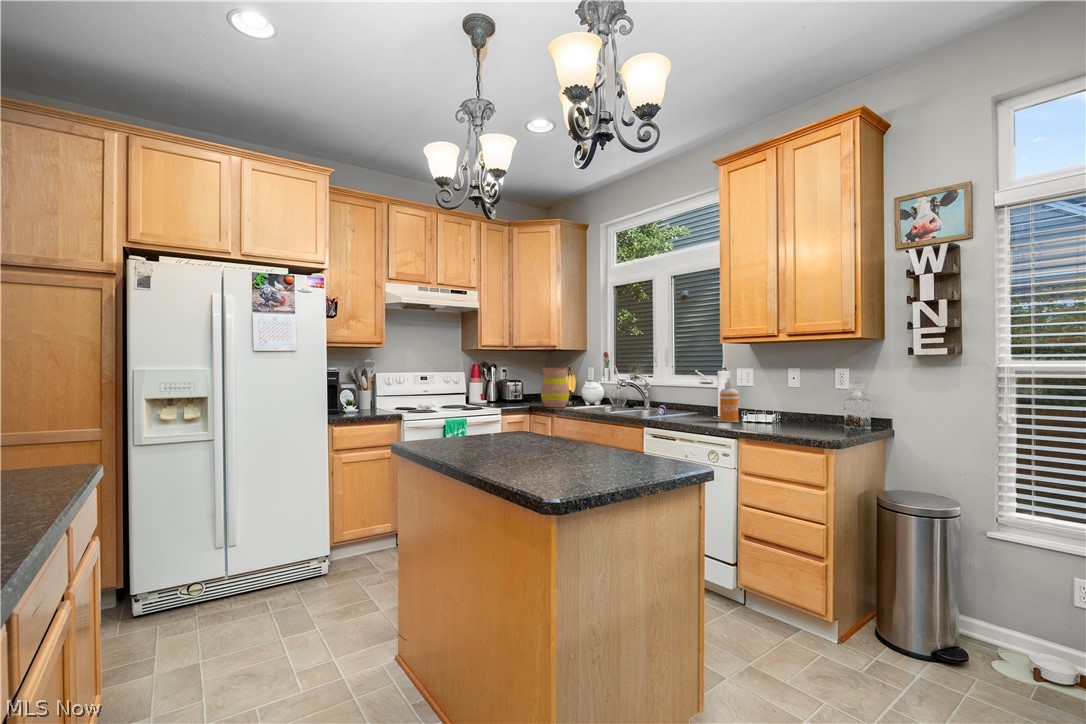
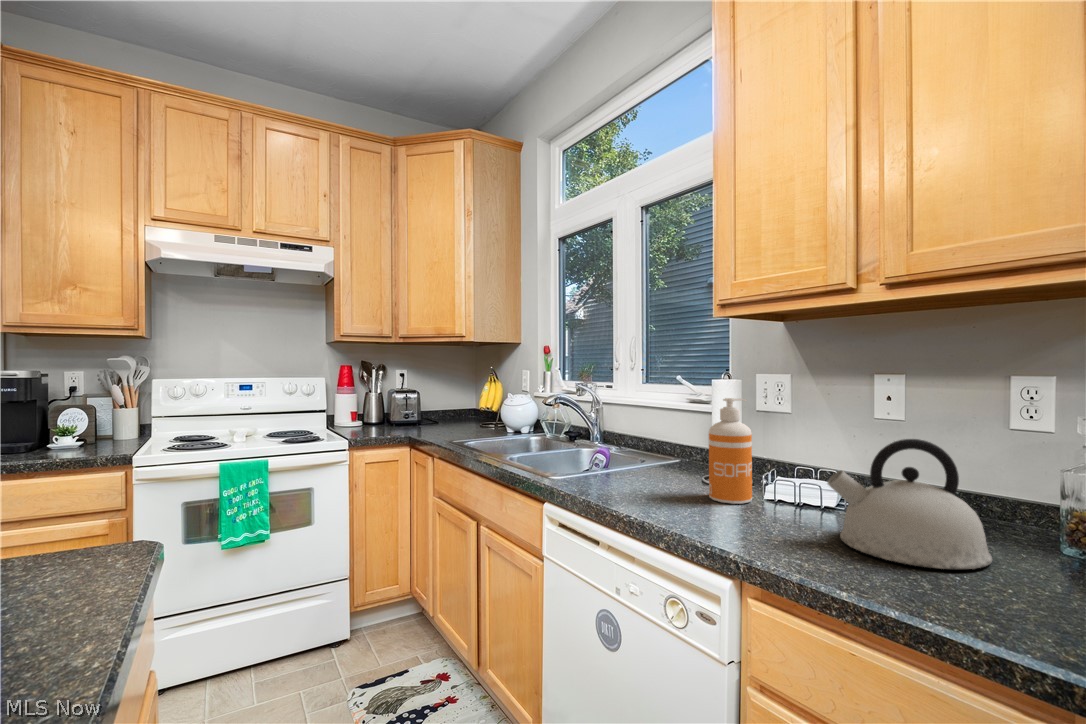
vase: present [541,368,569,407] -> none [422,371,471,439]
kettle: none [769,390,822,431] -> present [828,439,992,569]

